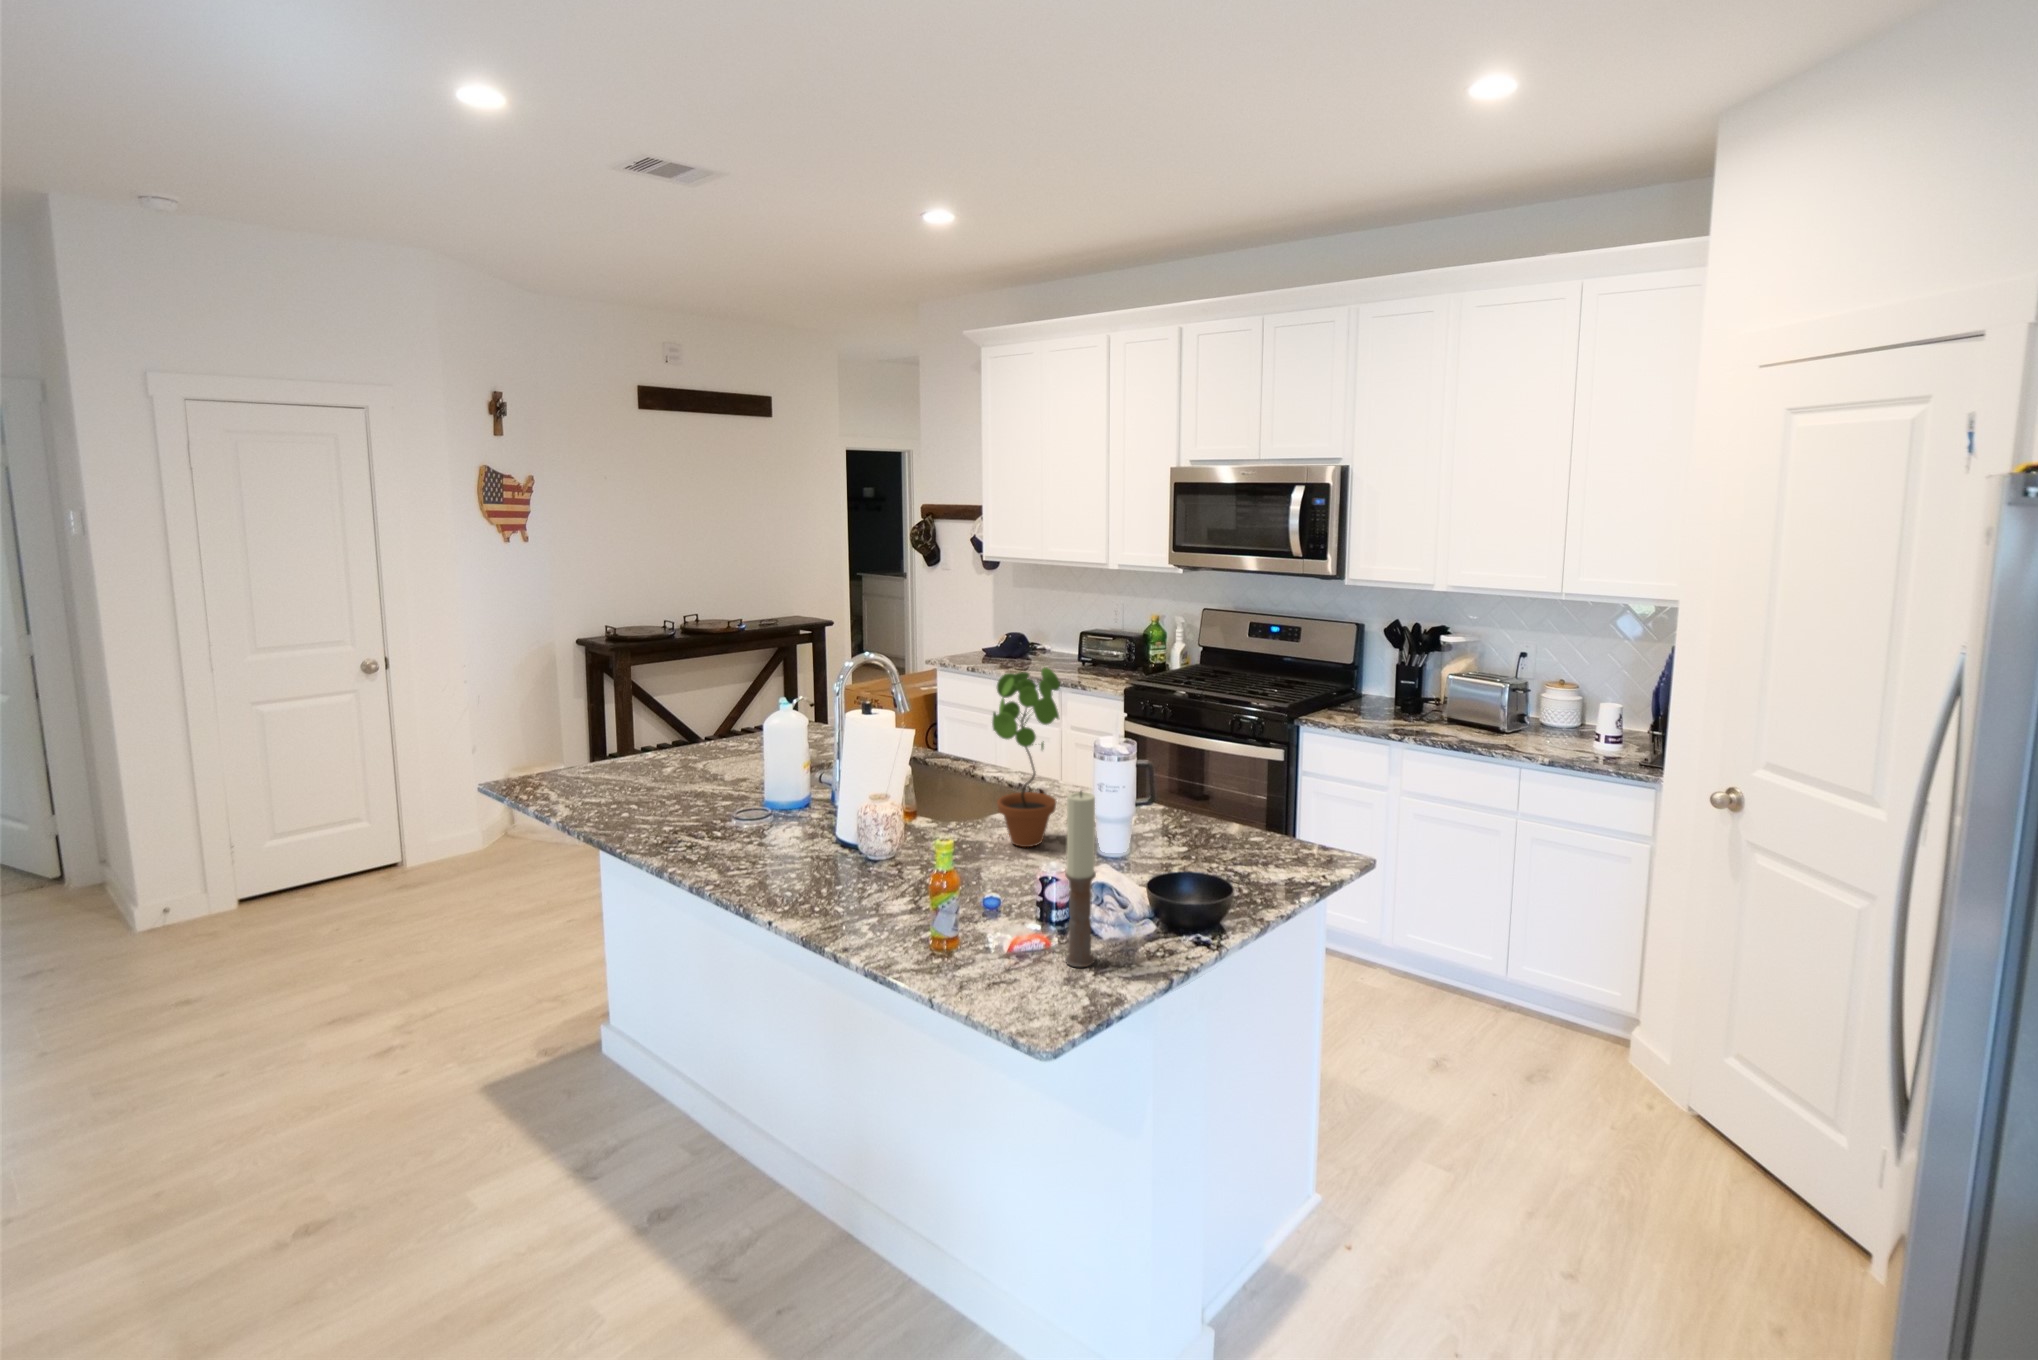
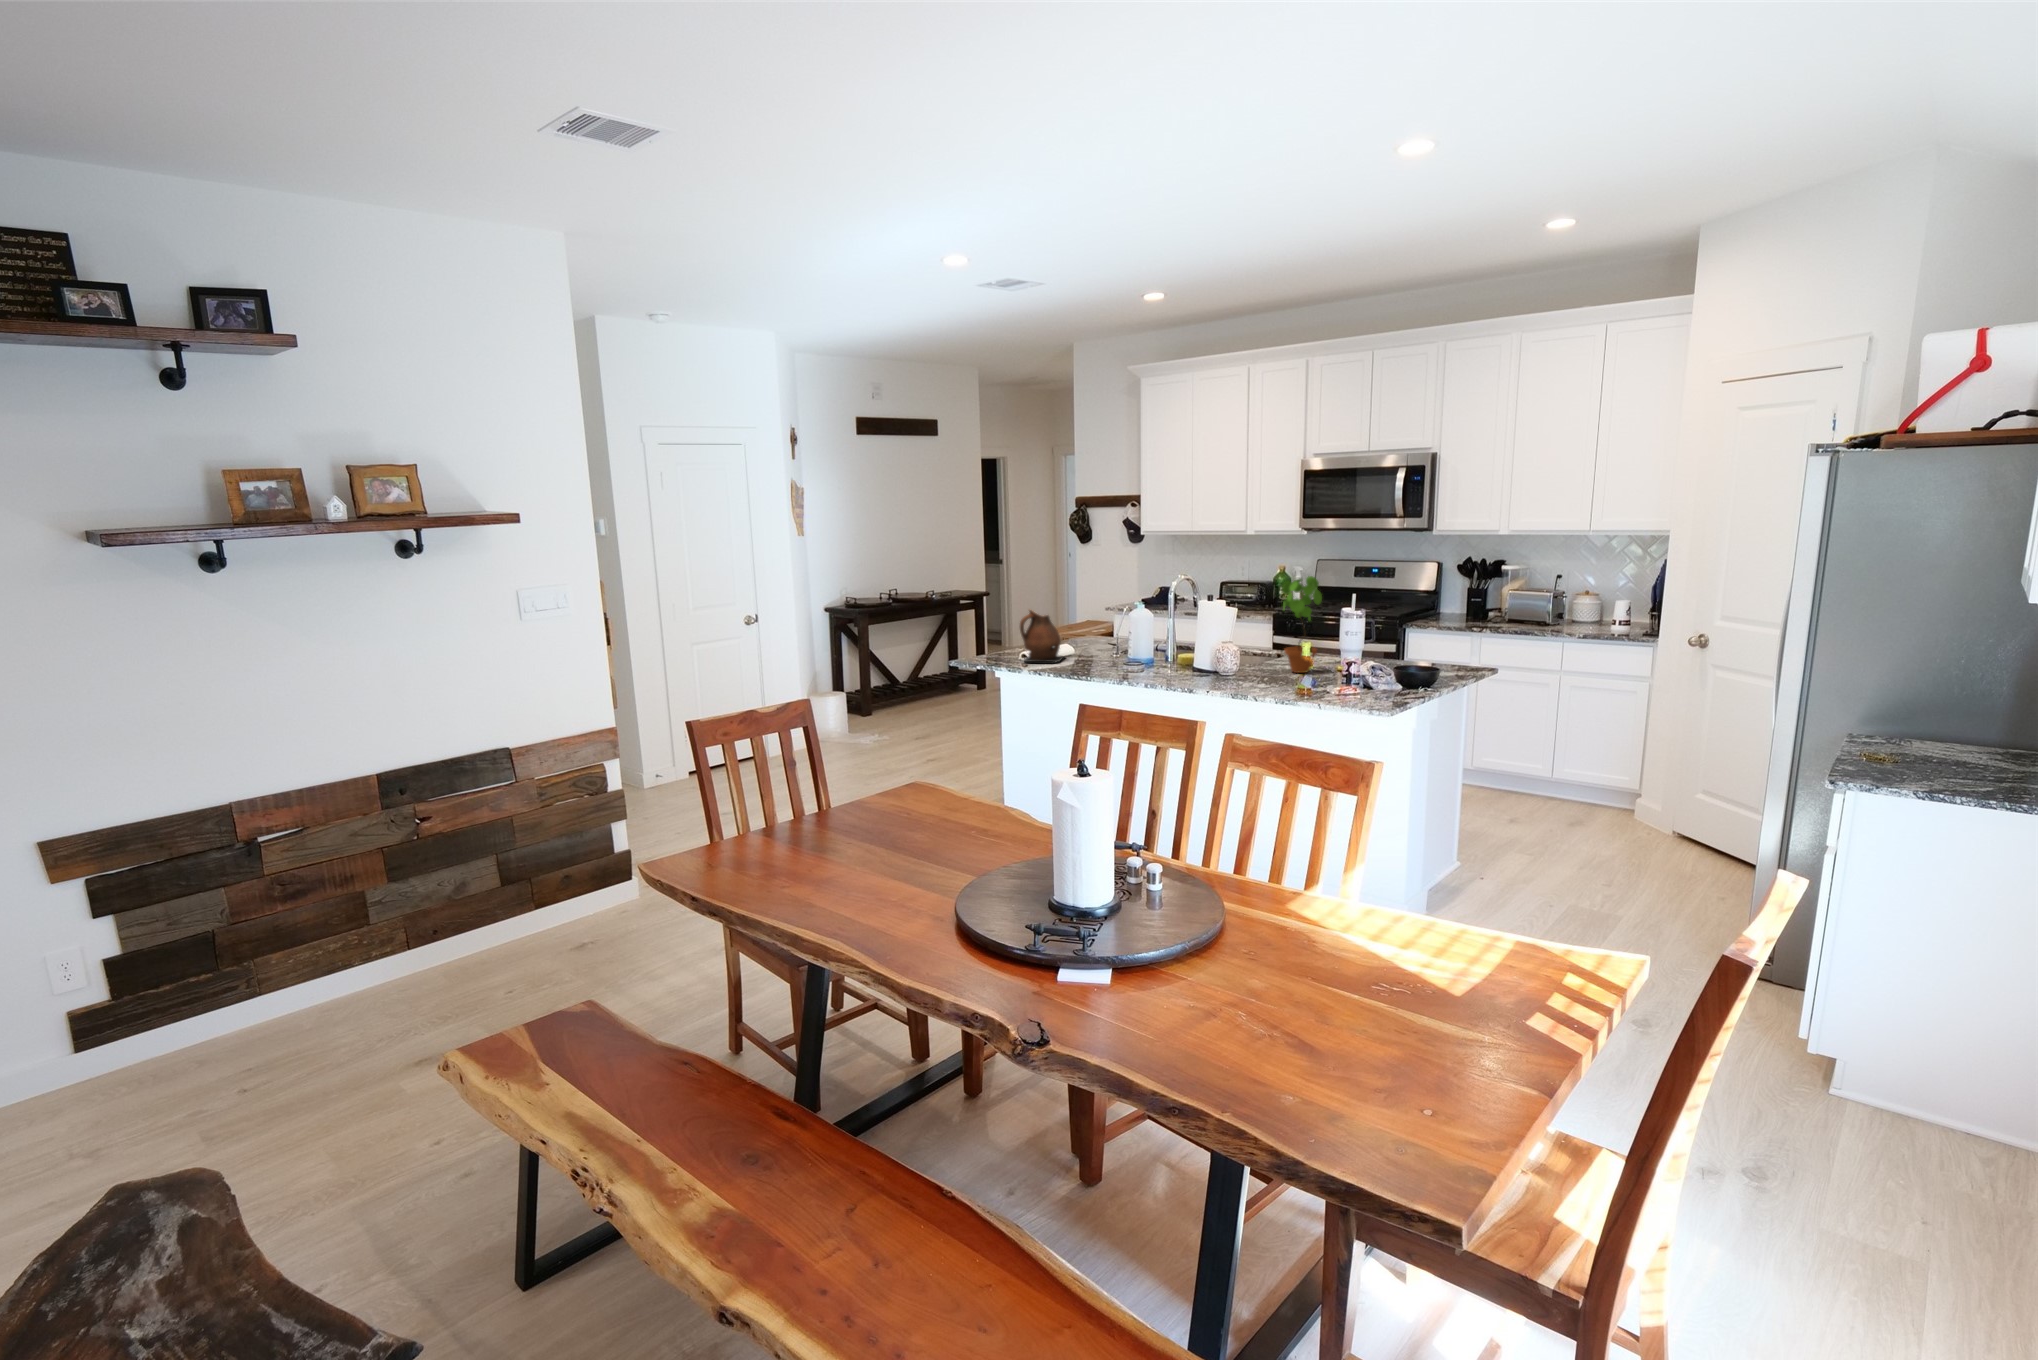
ceramic pitcher: none [612,688,708,785] -> present [1020,610,1064,662]
candle: present [1065,791,1096,968] -> none [1369,617,1387,699]

